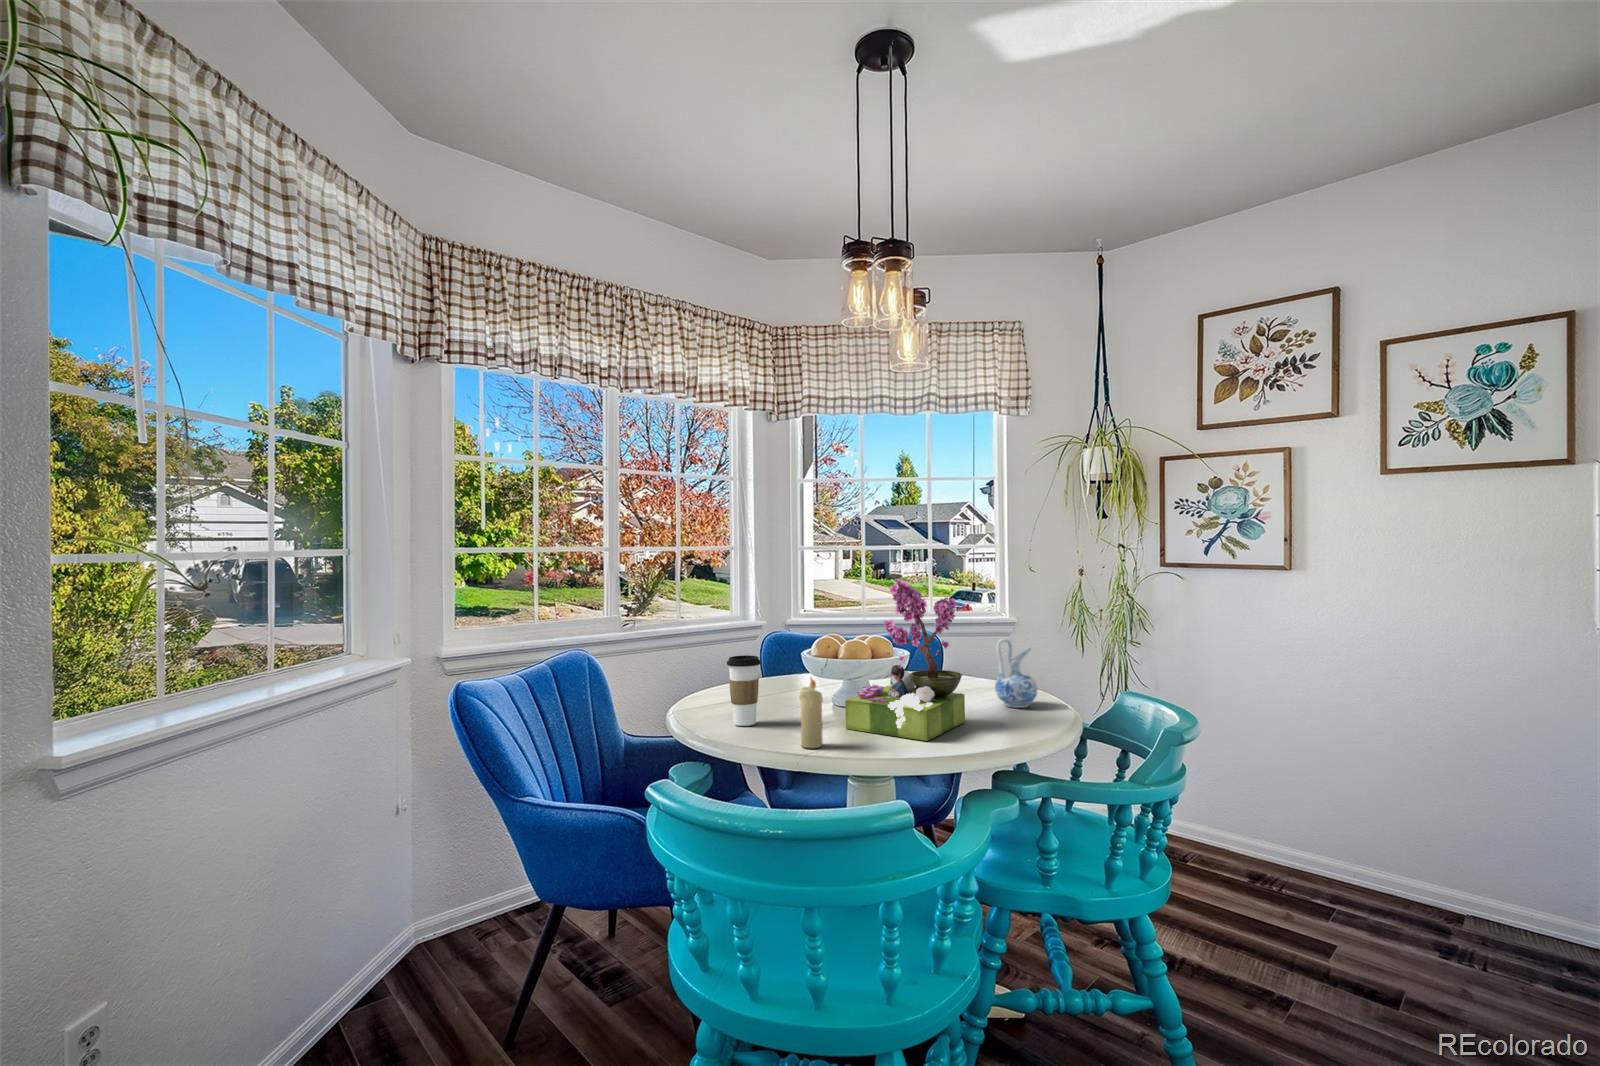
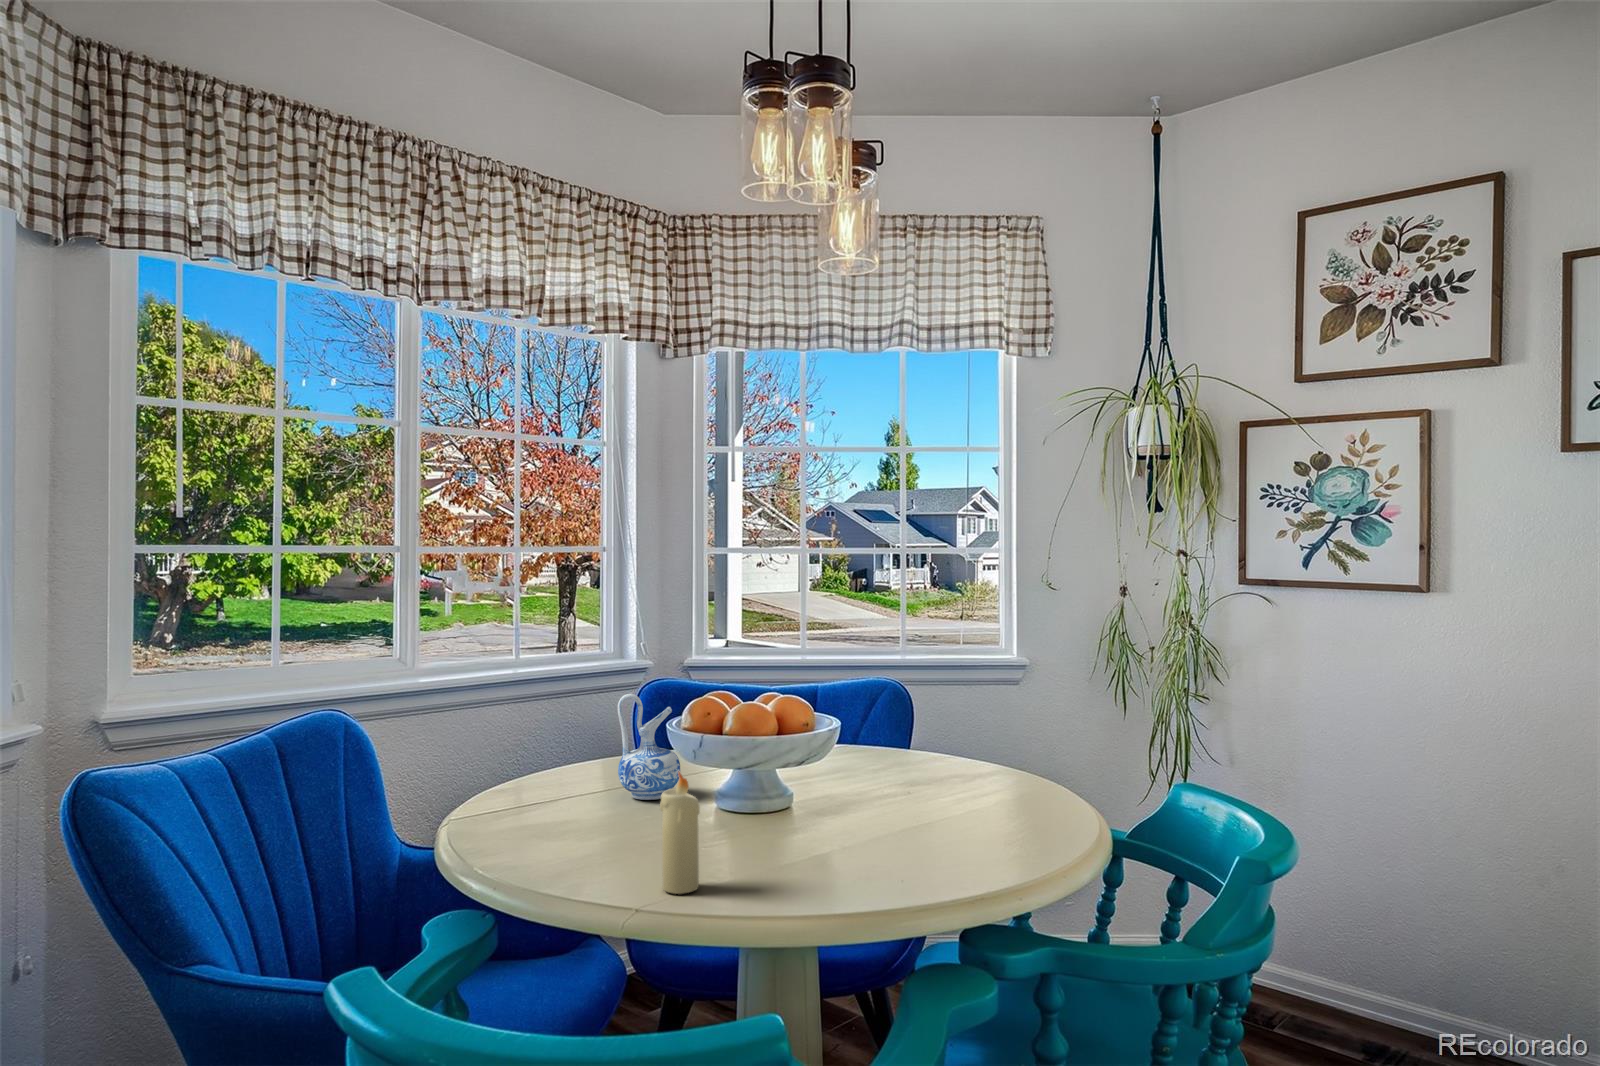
flower arrangement: present [845,578,965,741] -> none [744,602,939,877]
ceramic pitcher: present [995,638,1037,708] -> present [618,694,680,800]
coffee cup: present [727,655,761,726] -> none [549,731,606,850]

